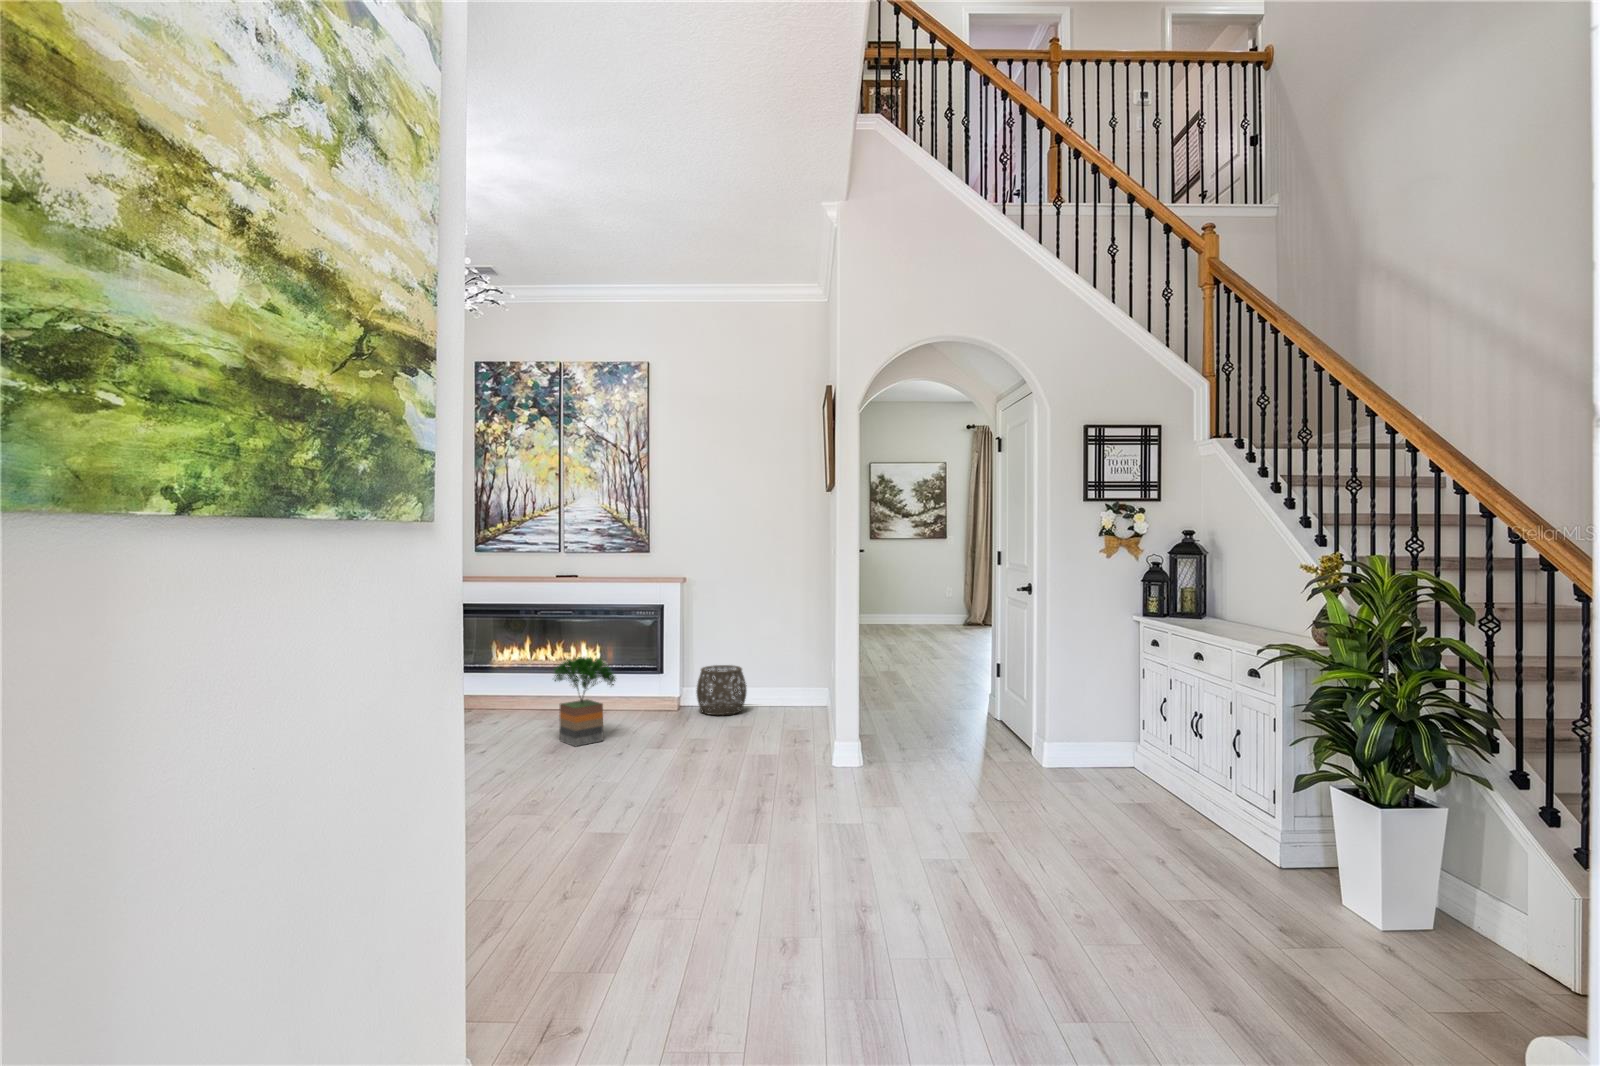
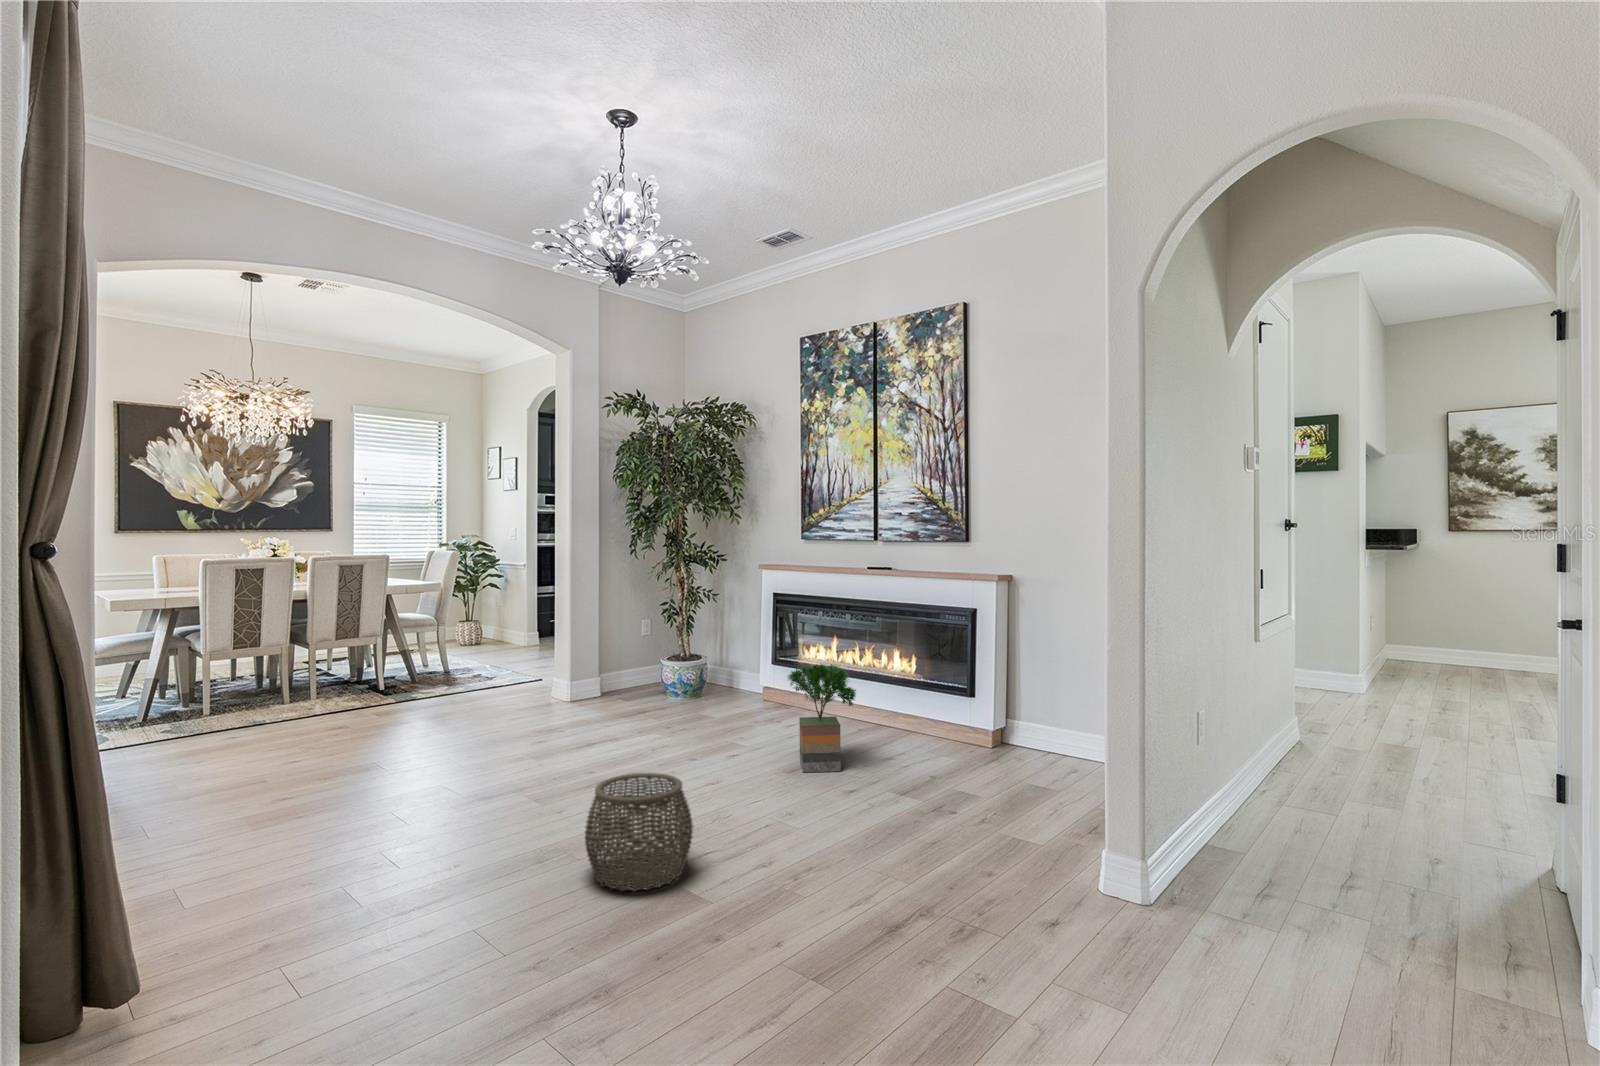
woven basket: present [696,665,747,715] -> present [585,773,693,891]

